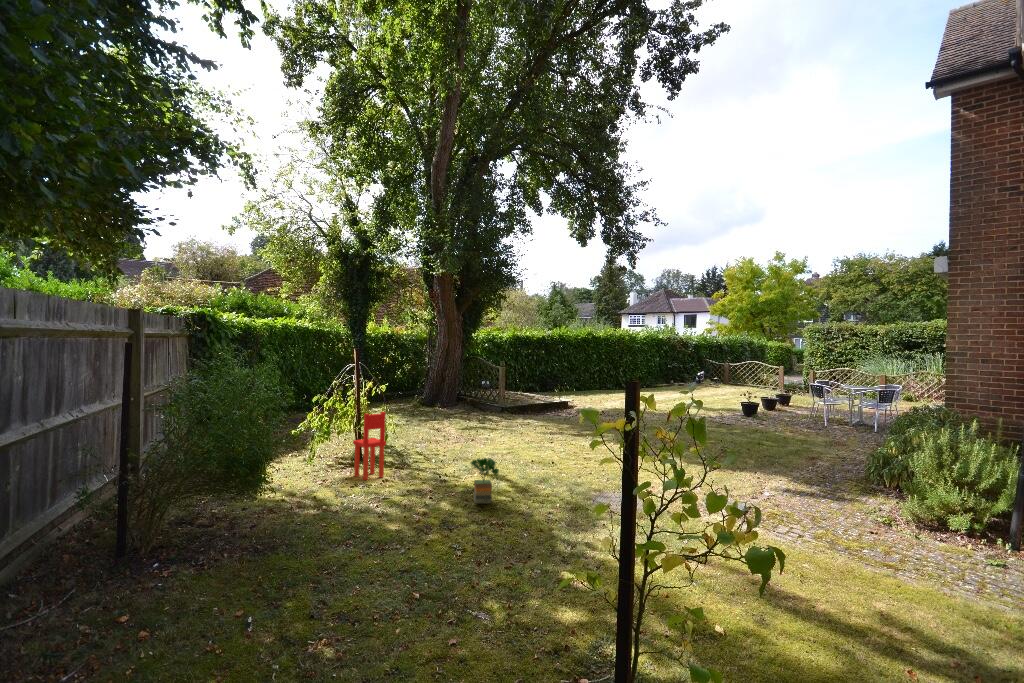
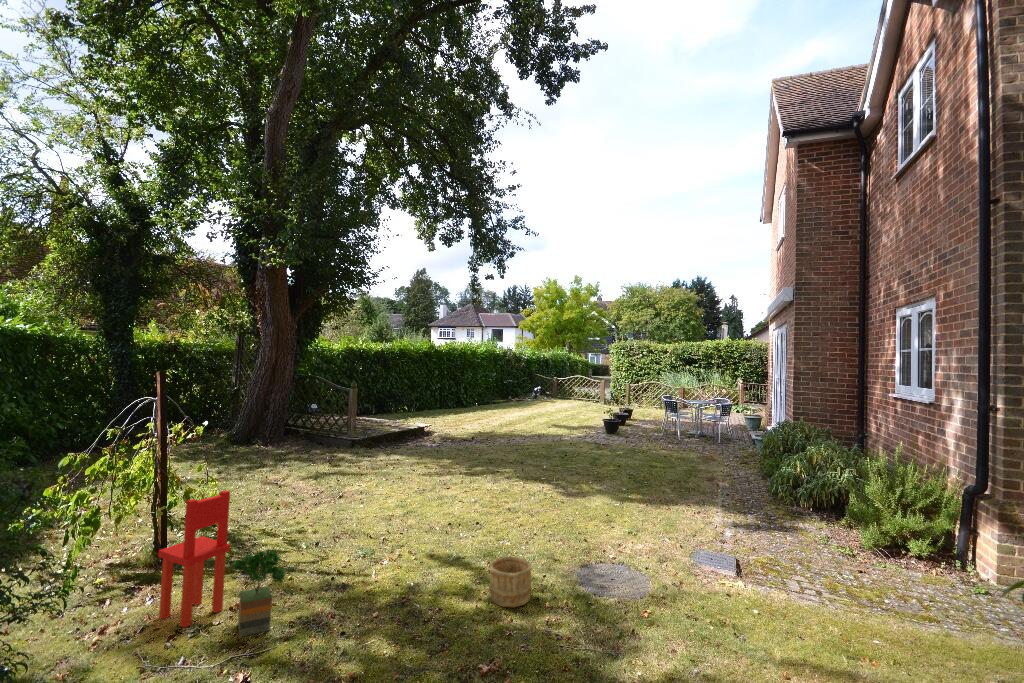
potted tree: present [470,458,499,503] -> present [233,550,286,637]
wooden bucket: none [531,468,559,496] -> present [489,557,532,608]

